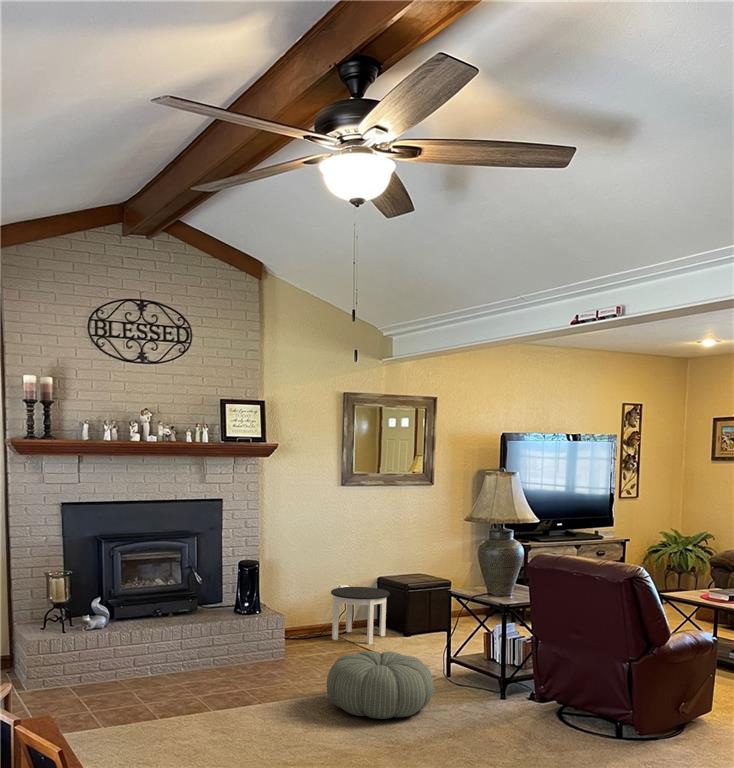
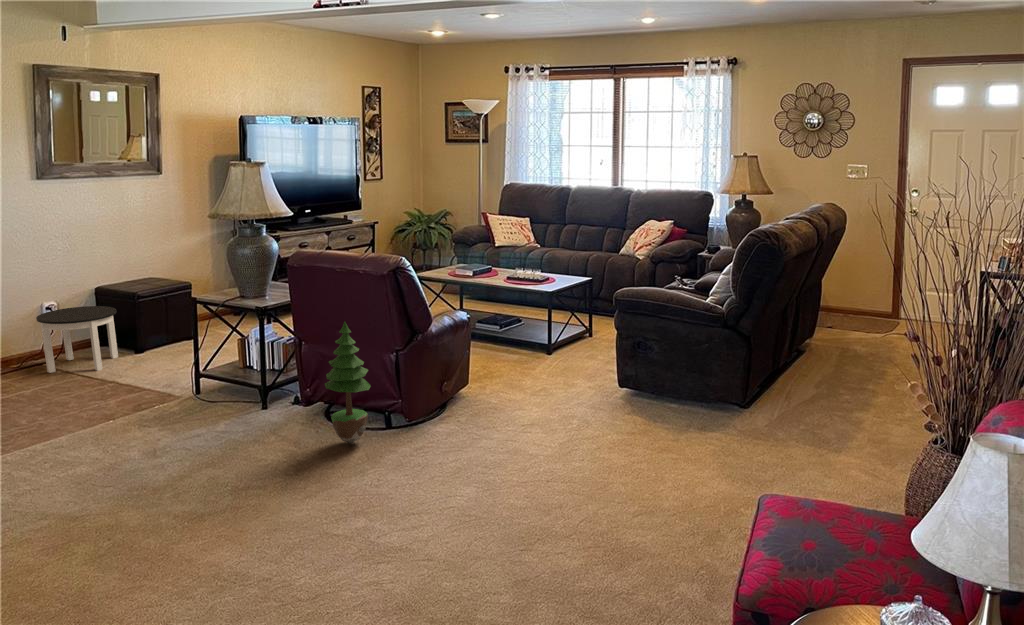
potted tree: none [558,621,603,745] -> present [325,321,371,443]
pouf: present [327,651,434,719] -> none [37,383,181,466]

